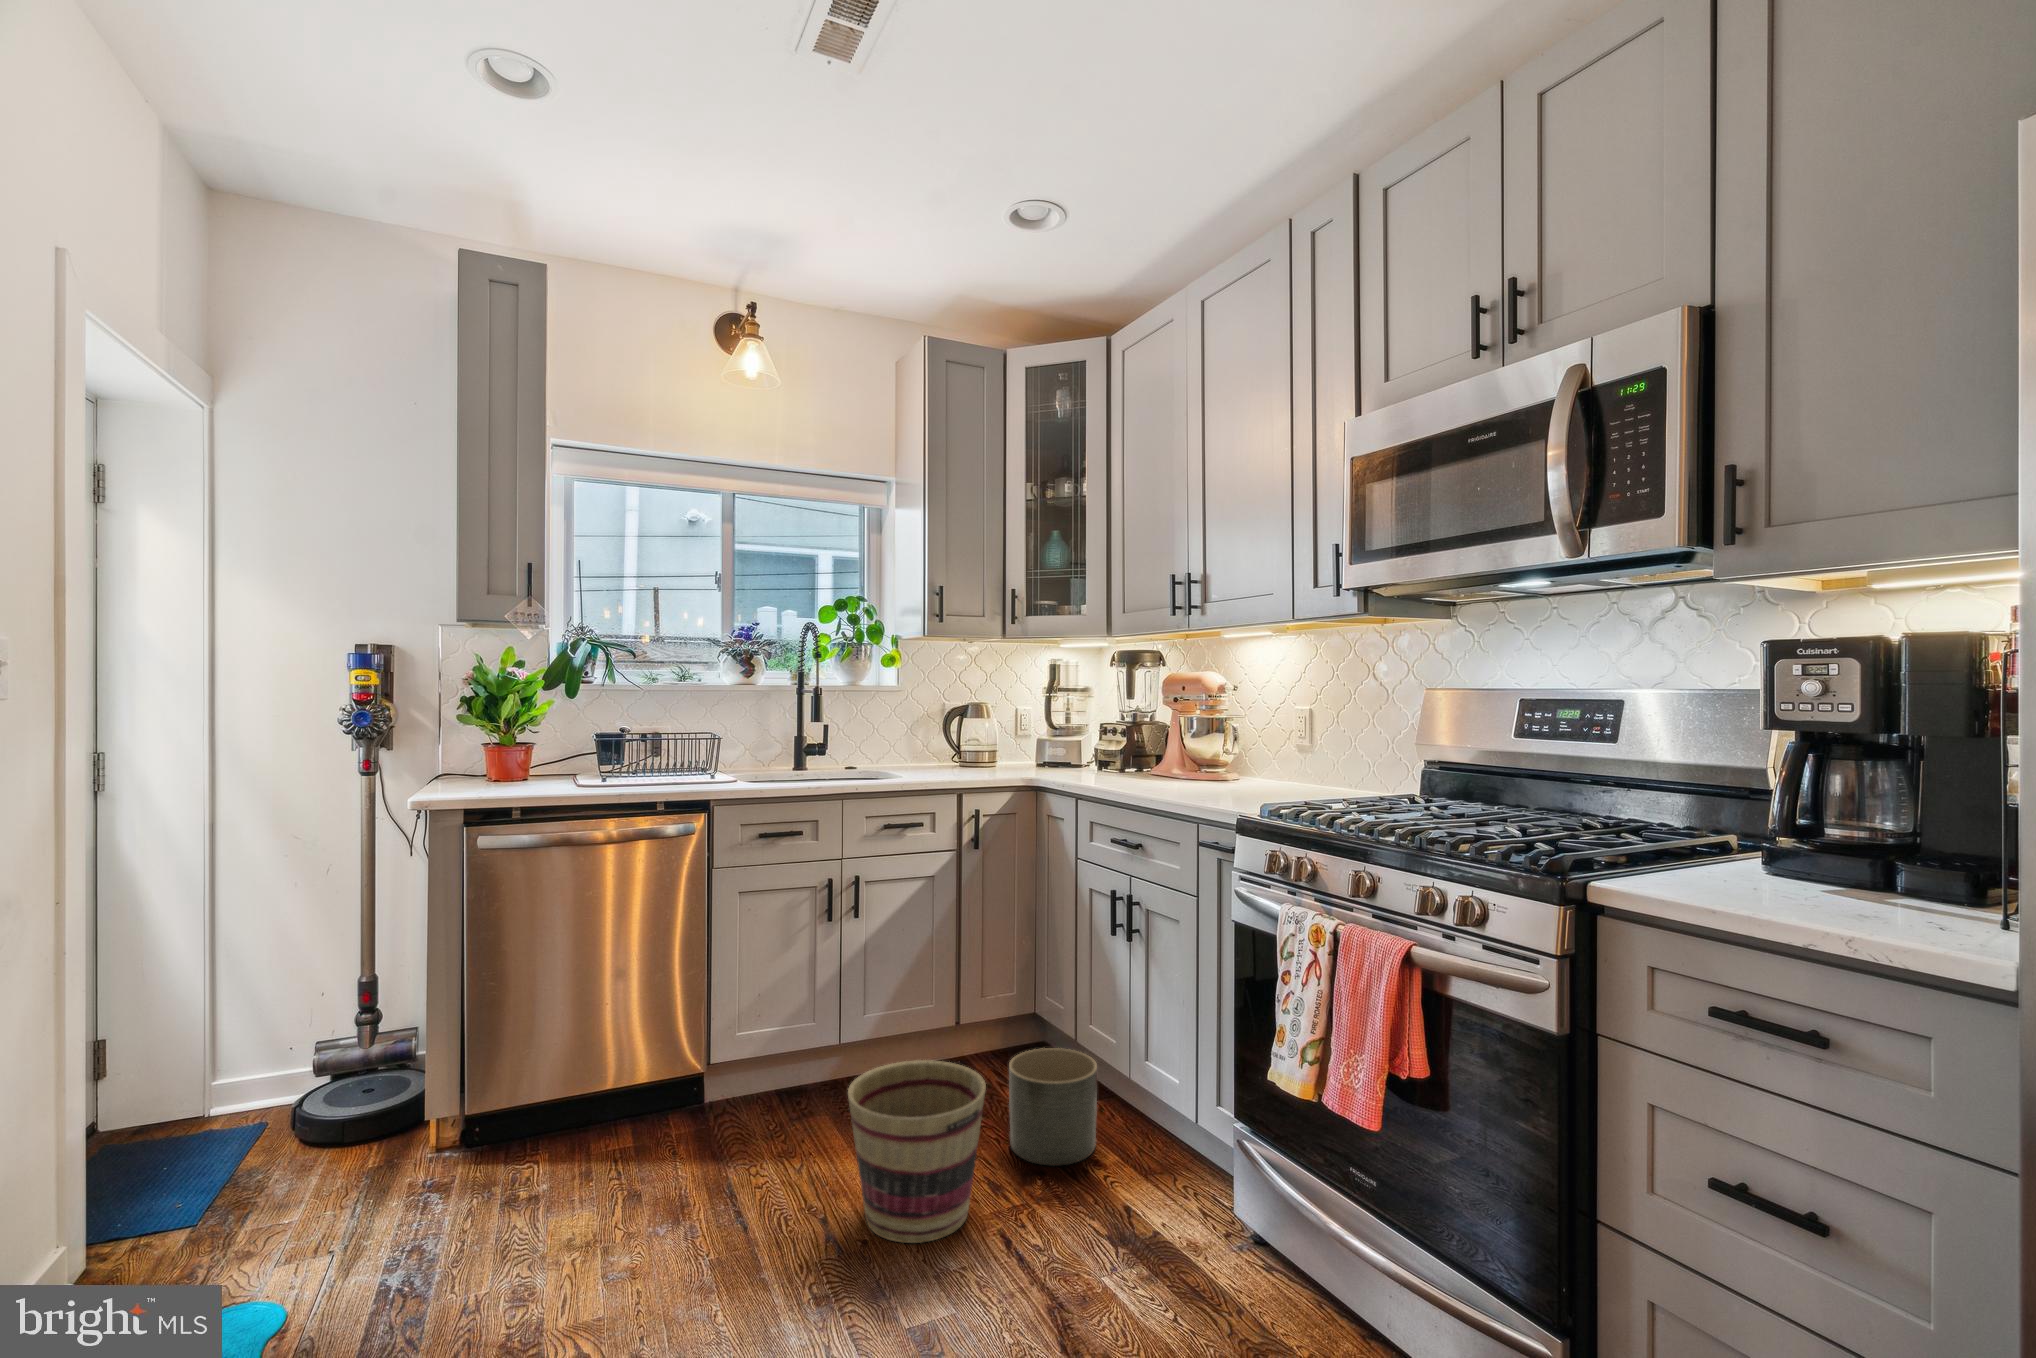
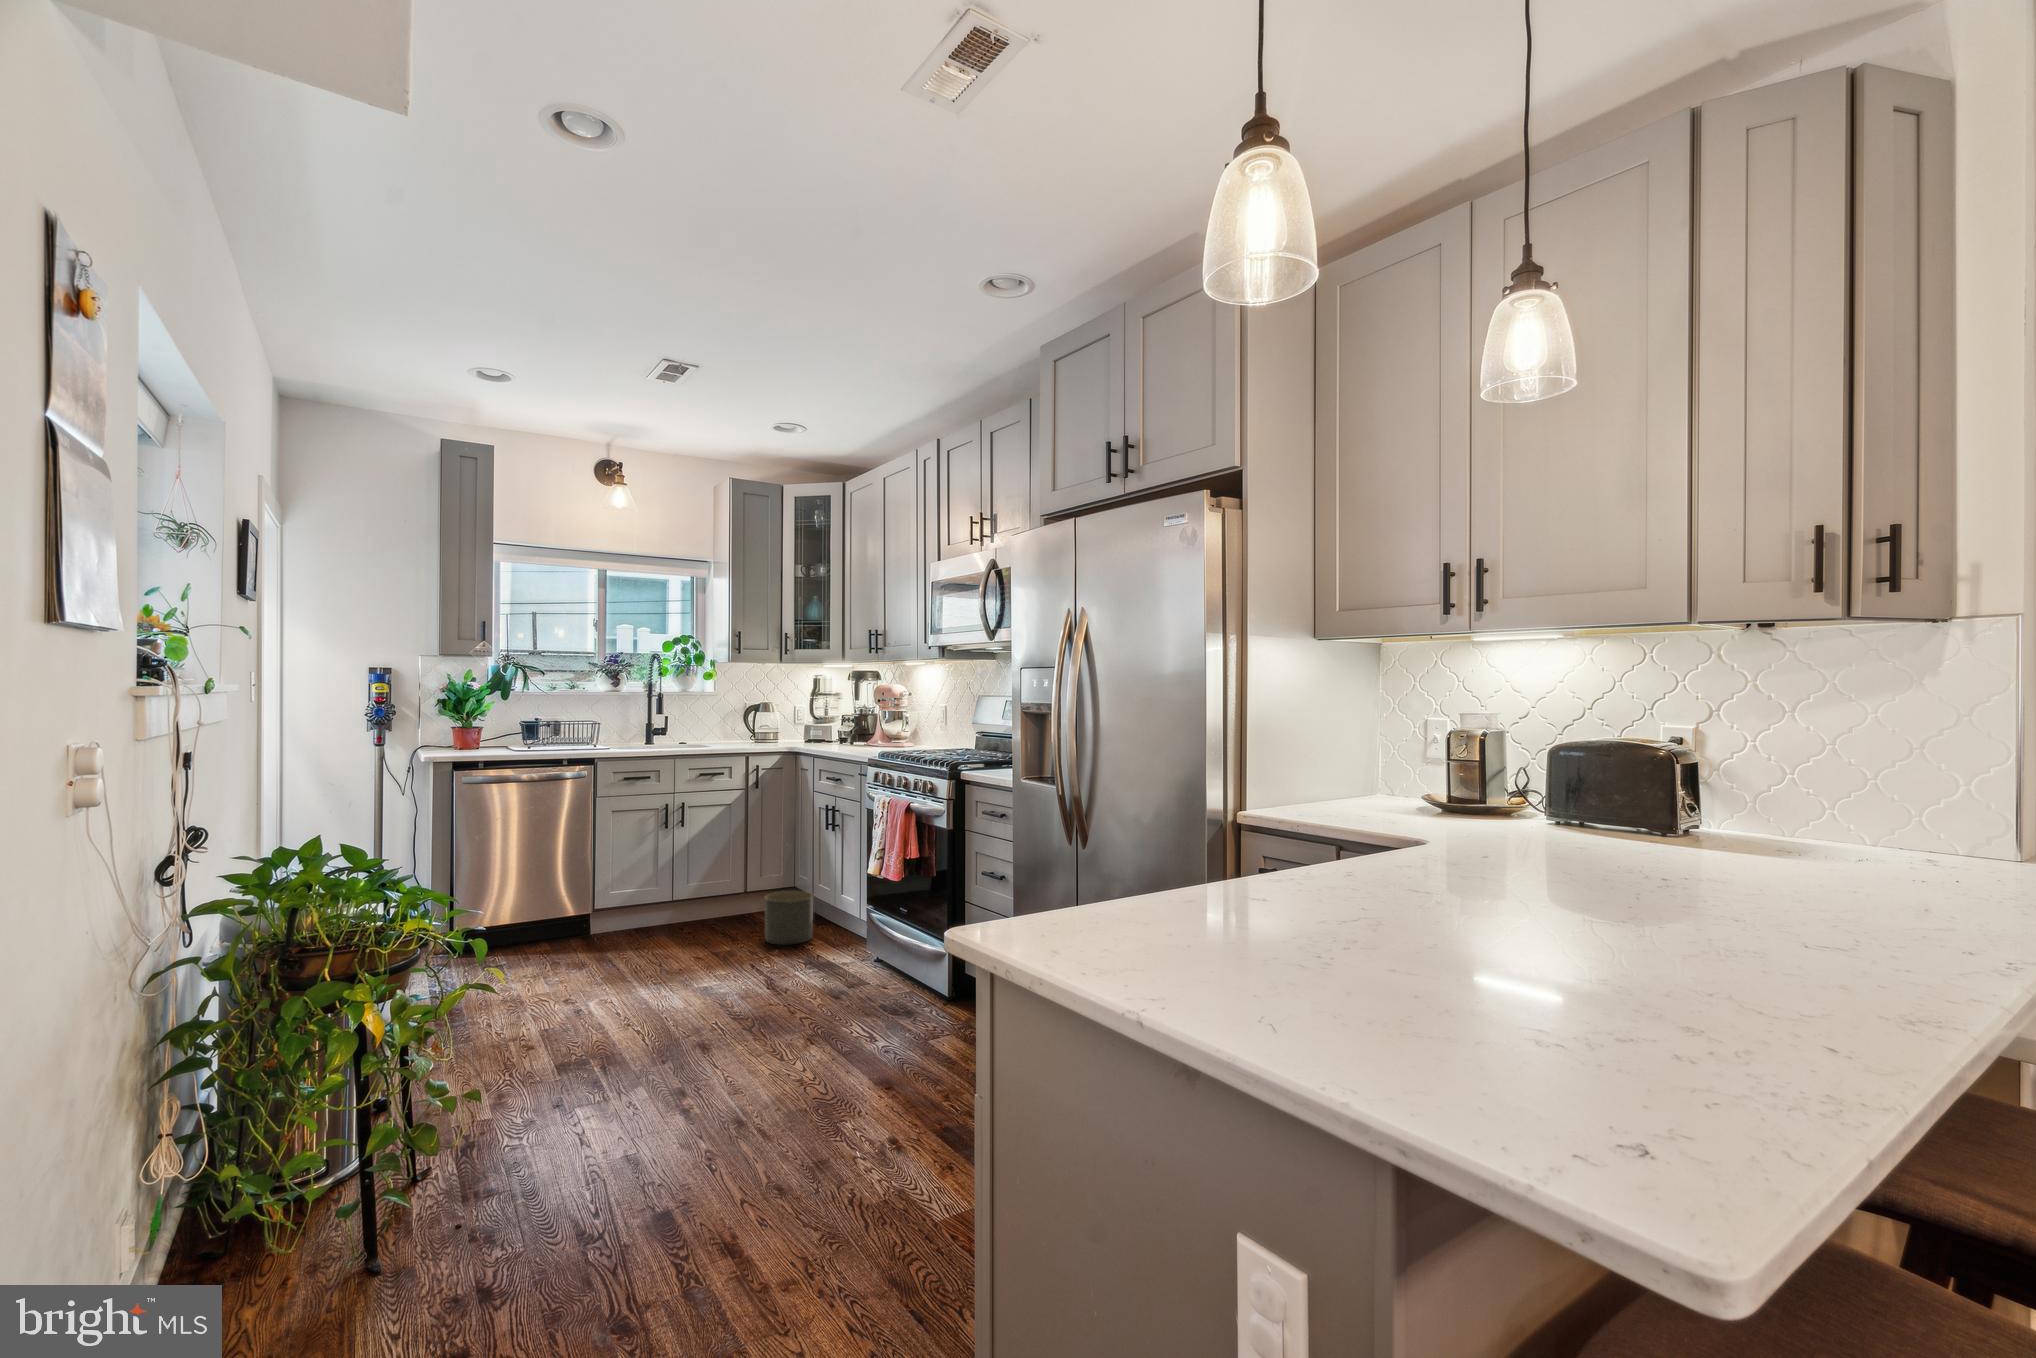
basket: present [848,1060,986,1243] -> none [673,889,745,968]

